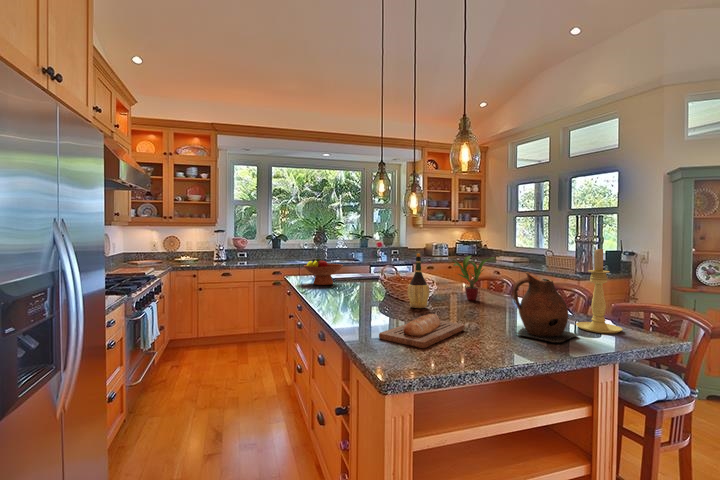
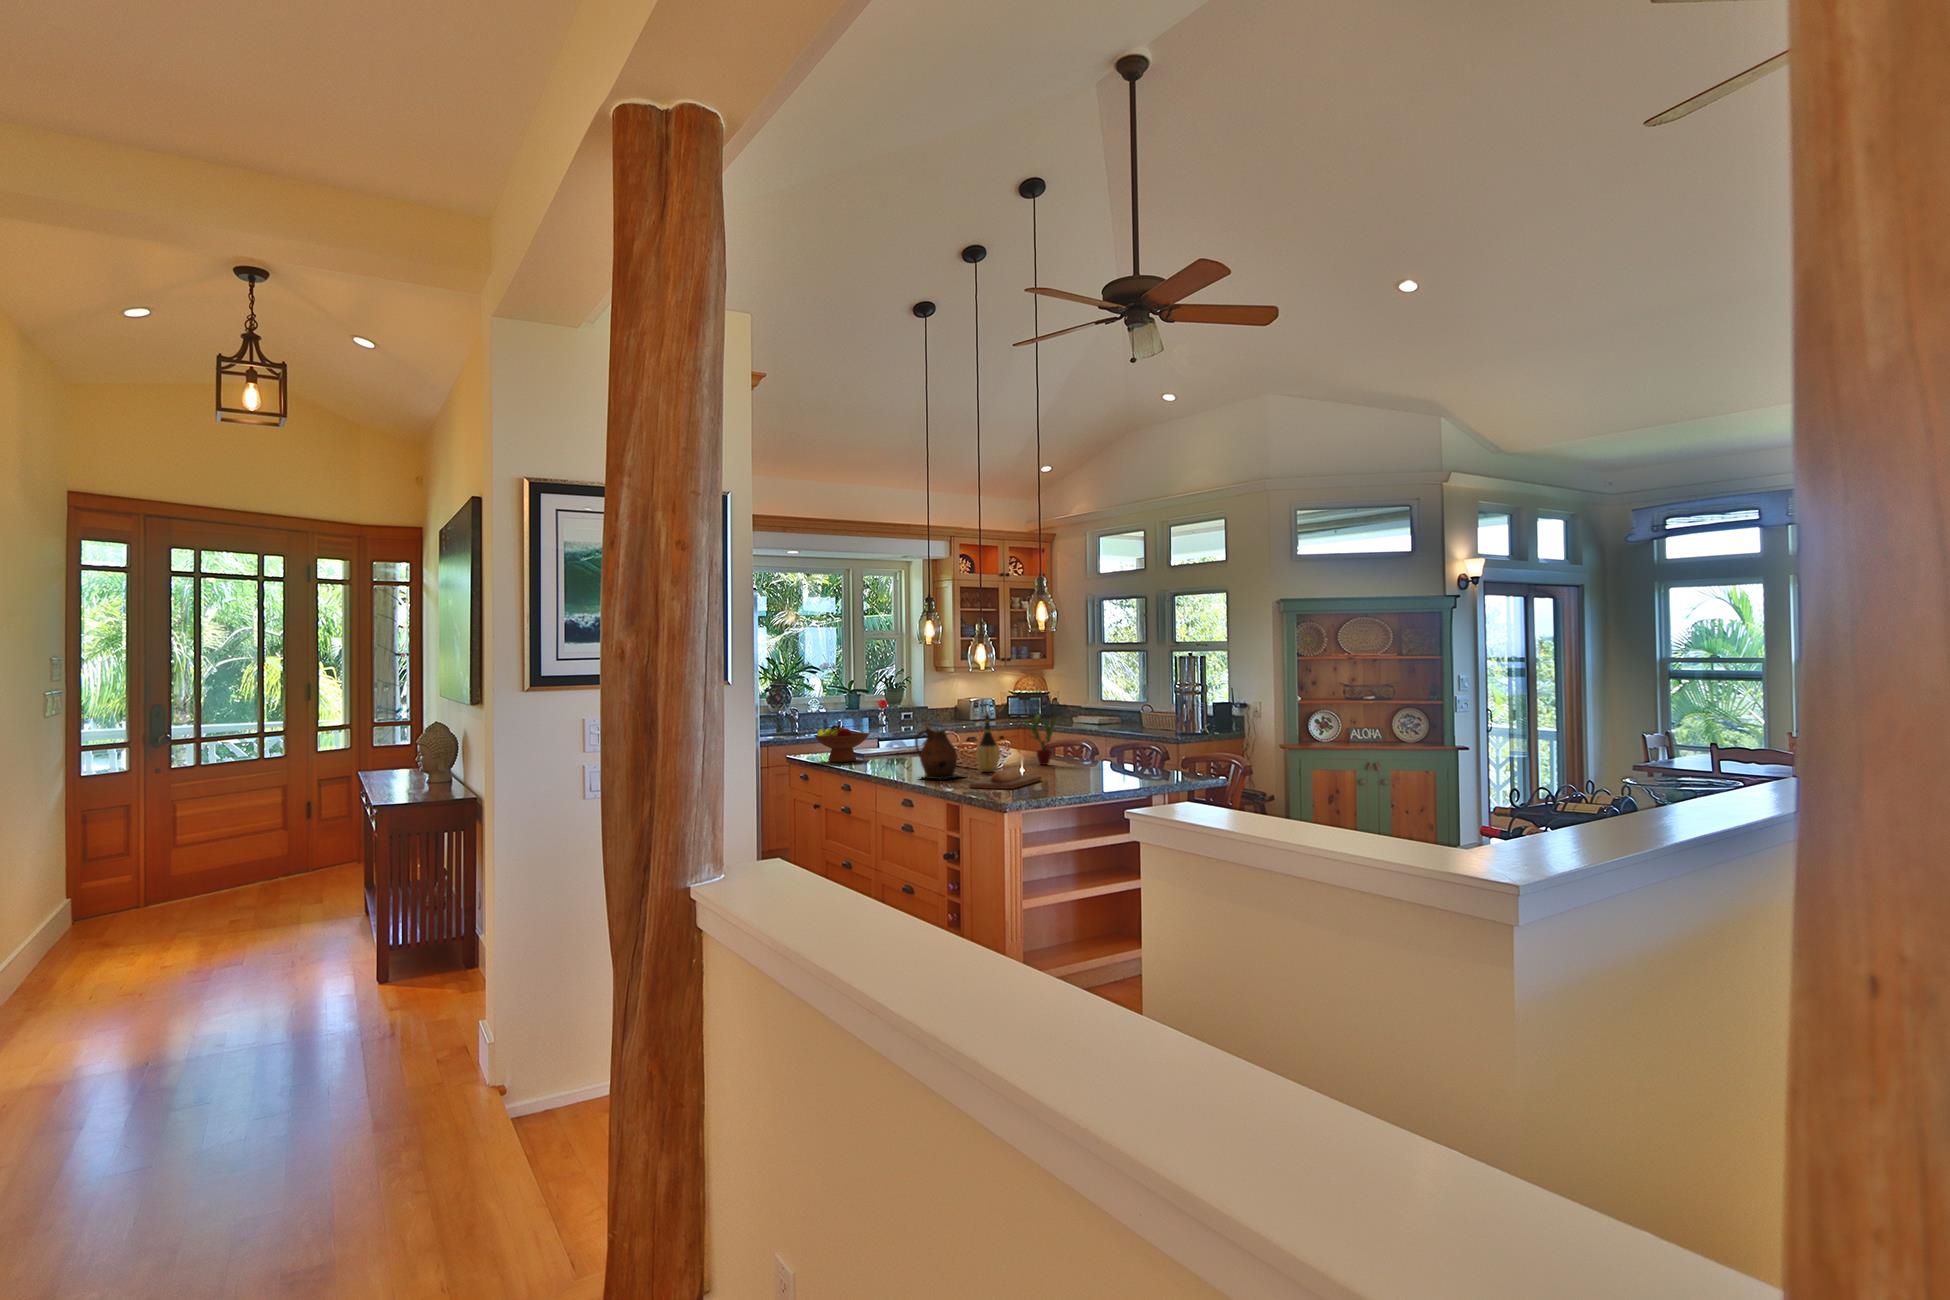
candle holder: present [576,249,623,333] -> none [1141,699,1178,776]
ceramic pitcher: present [513,272,578,343] -> present [915,725,961,779]

